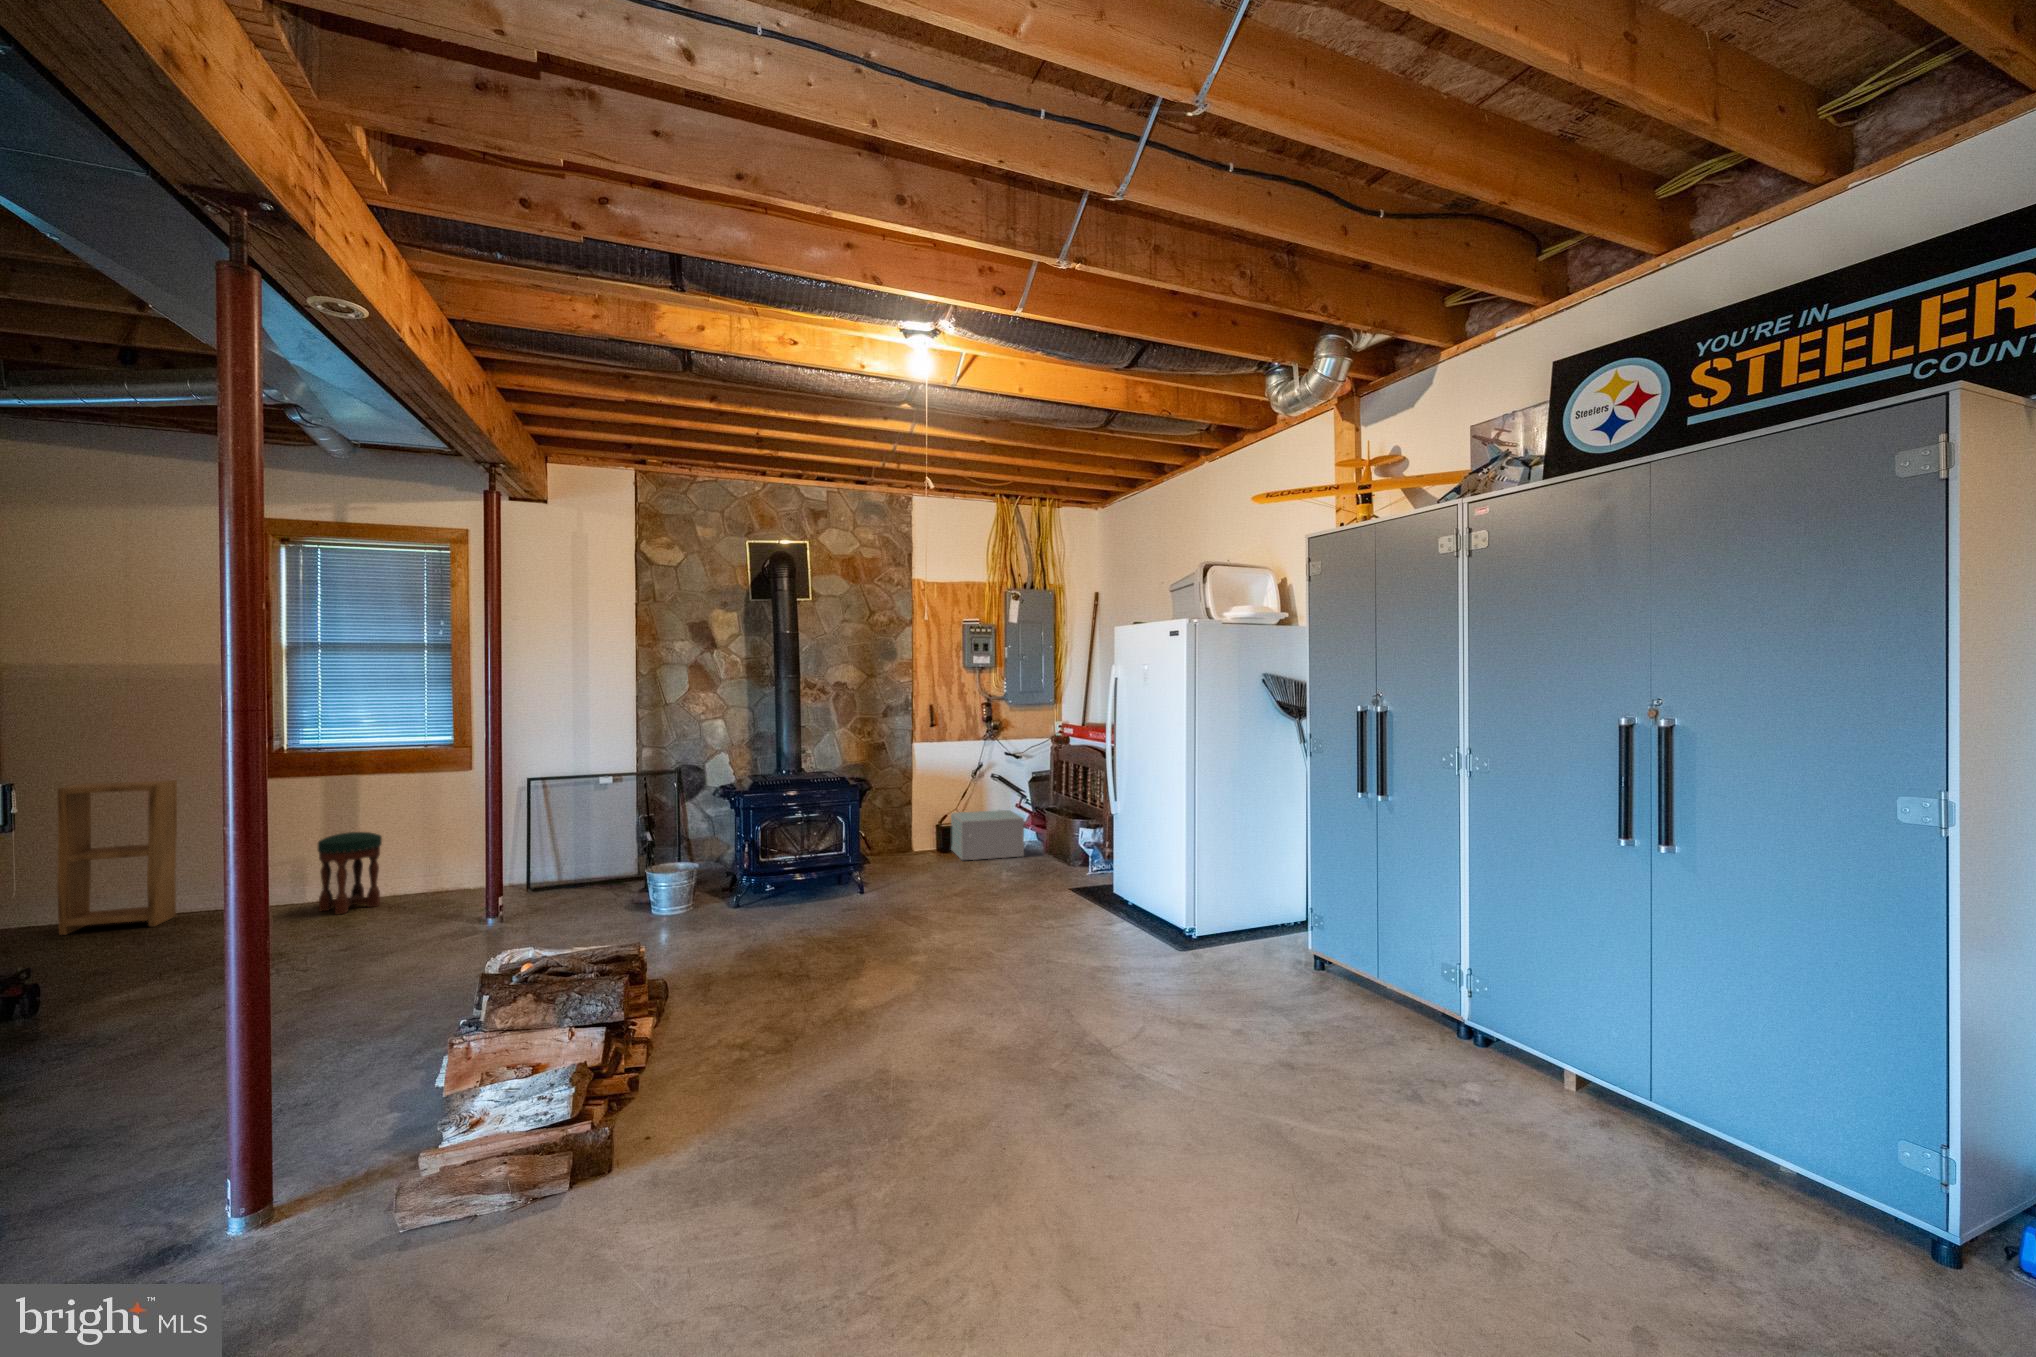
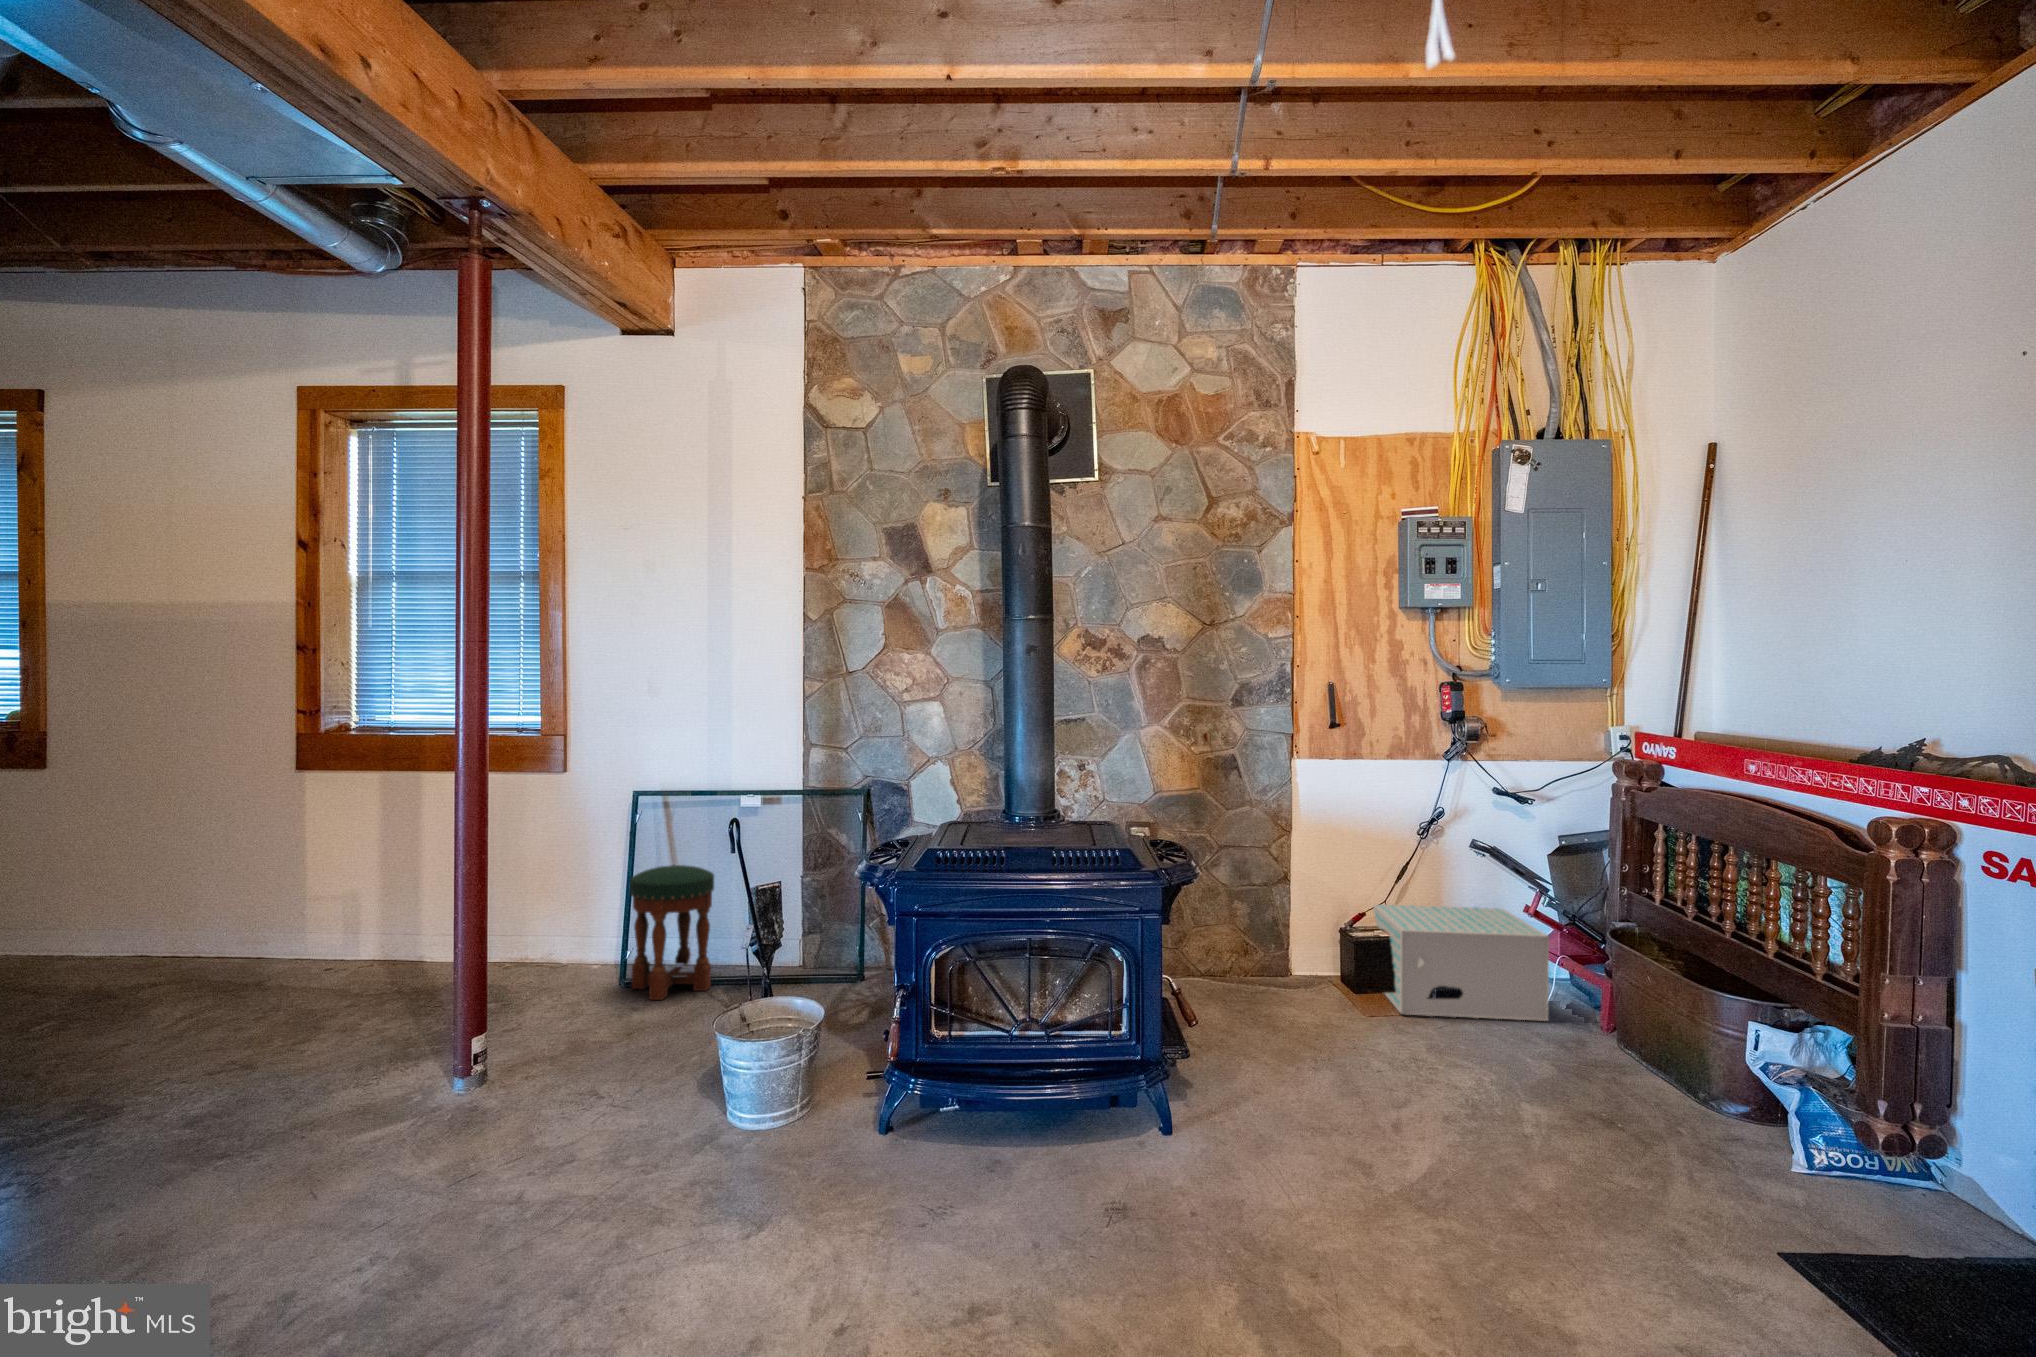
shelving unit: present [57,780,177,935] -> none [54,765,205,978]
stool: present [318,832,382,914] -> present [630,865,714,1000]

